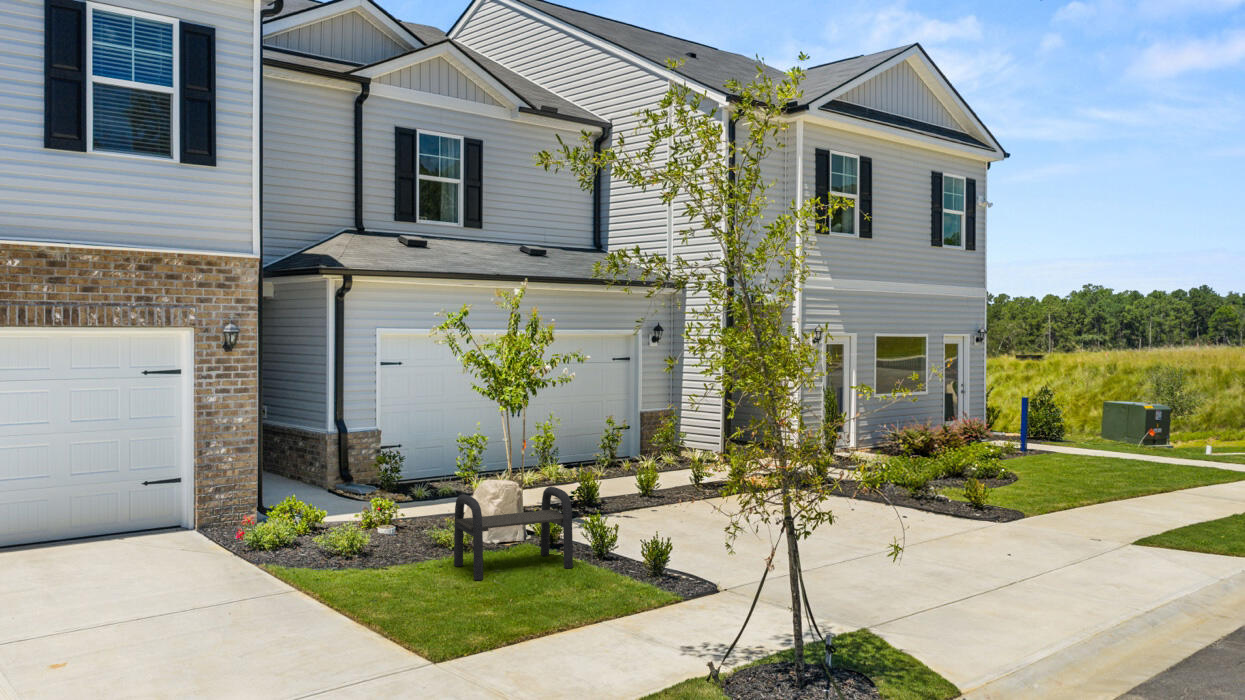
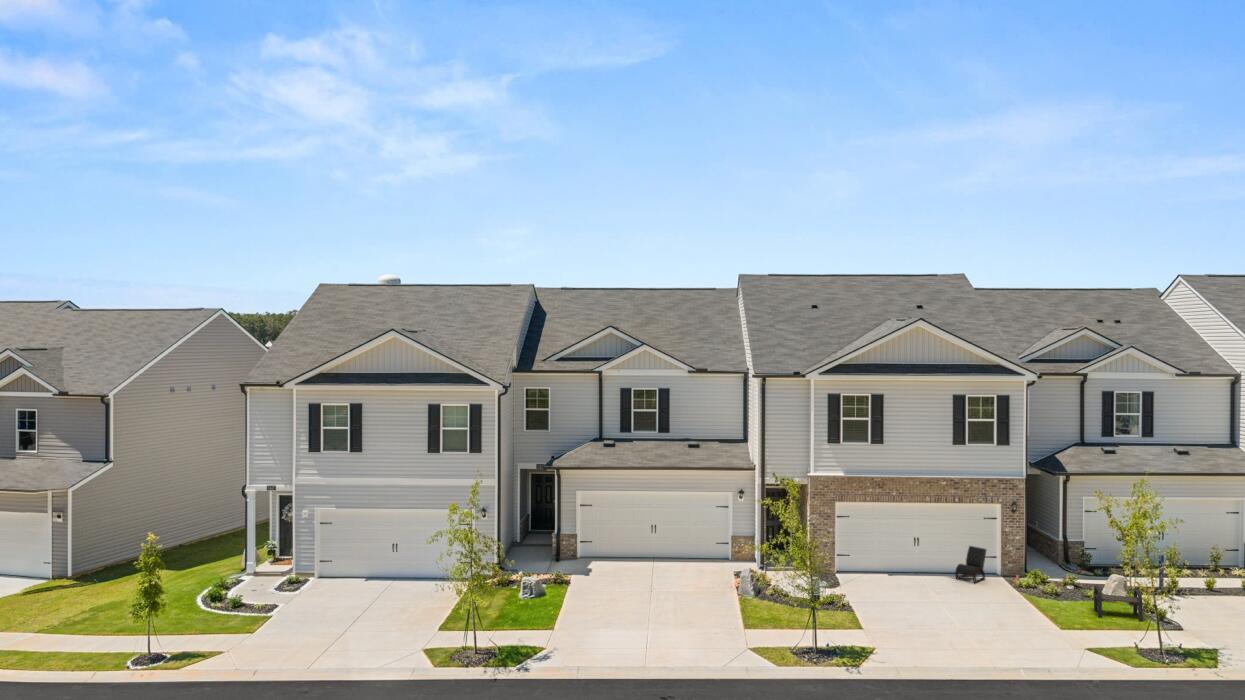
lounge chair: none [54,458,153,564] -> present [955,546,987,583]

